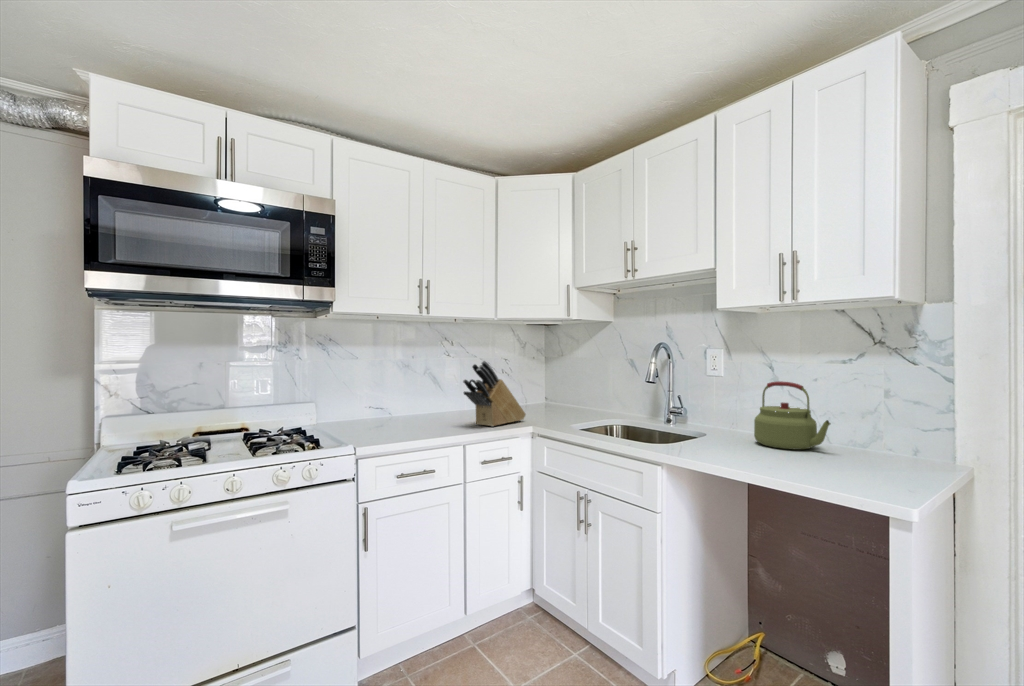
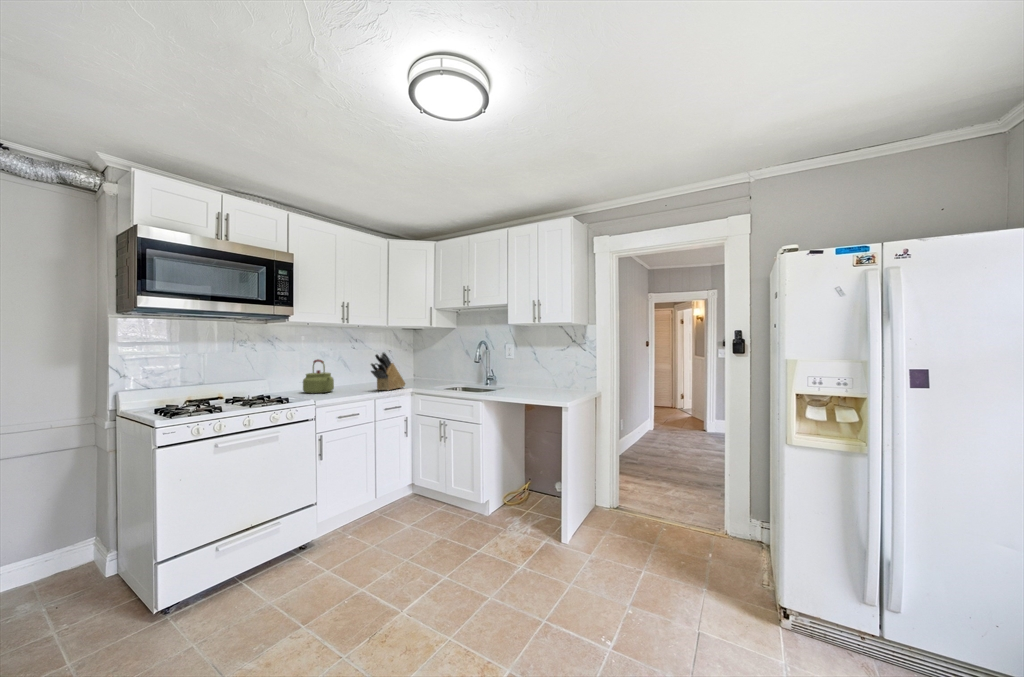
kettle: present [754,381,831,450] -> present [303,359,334,393]

